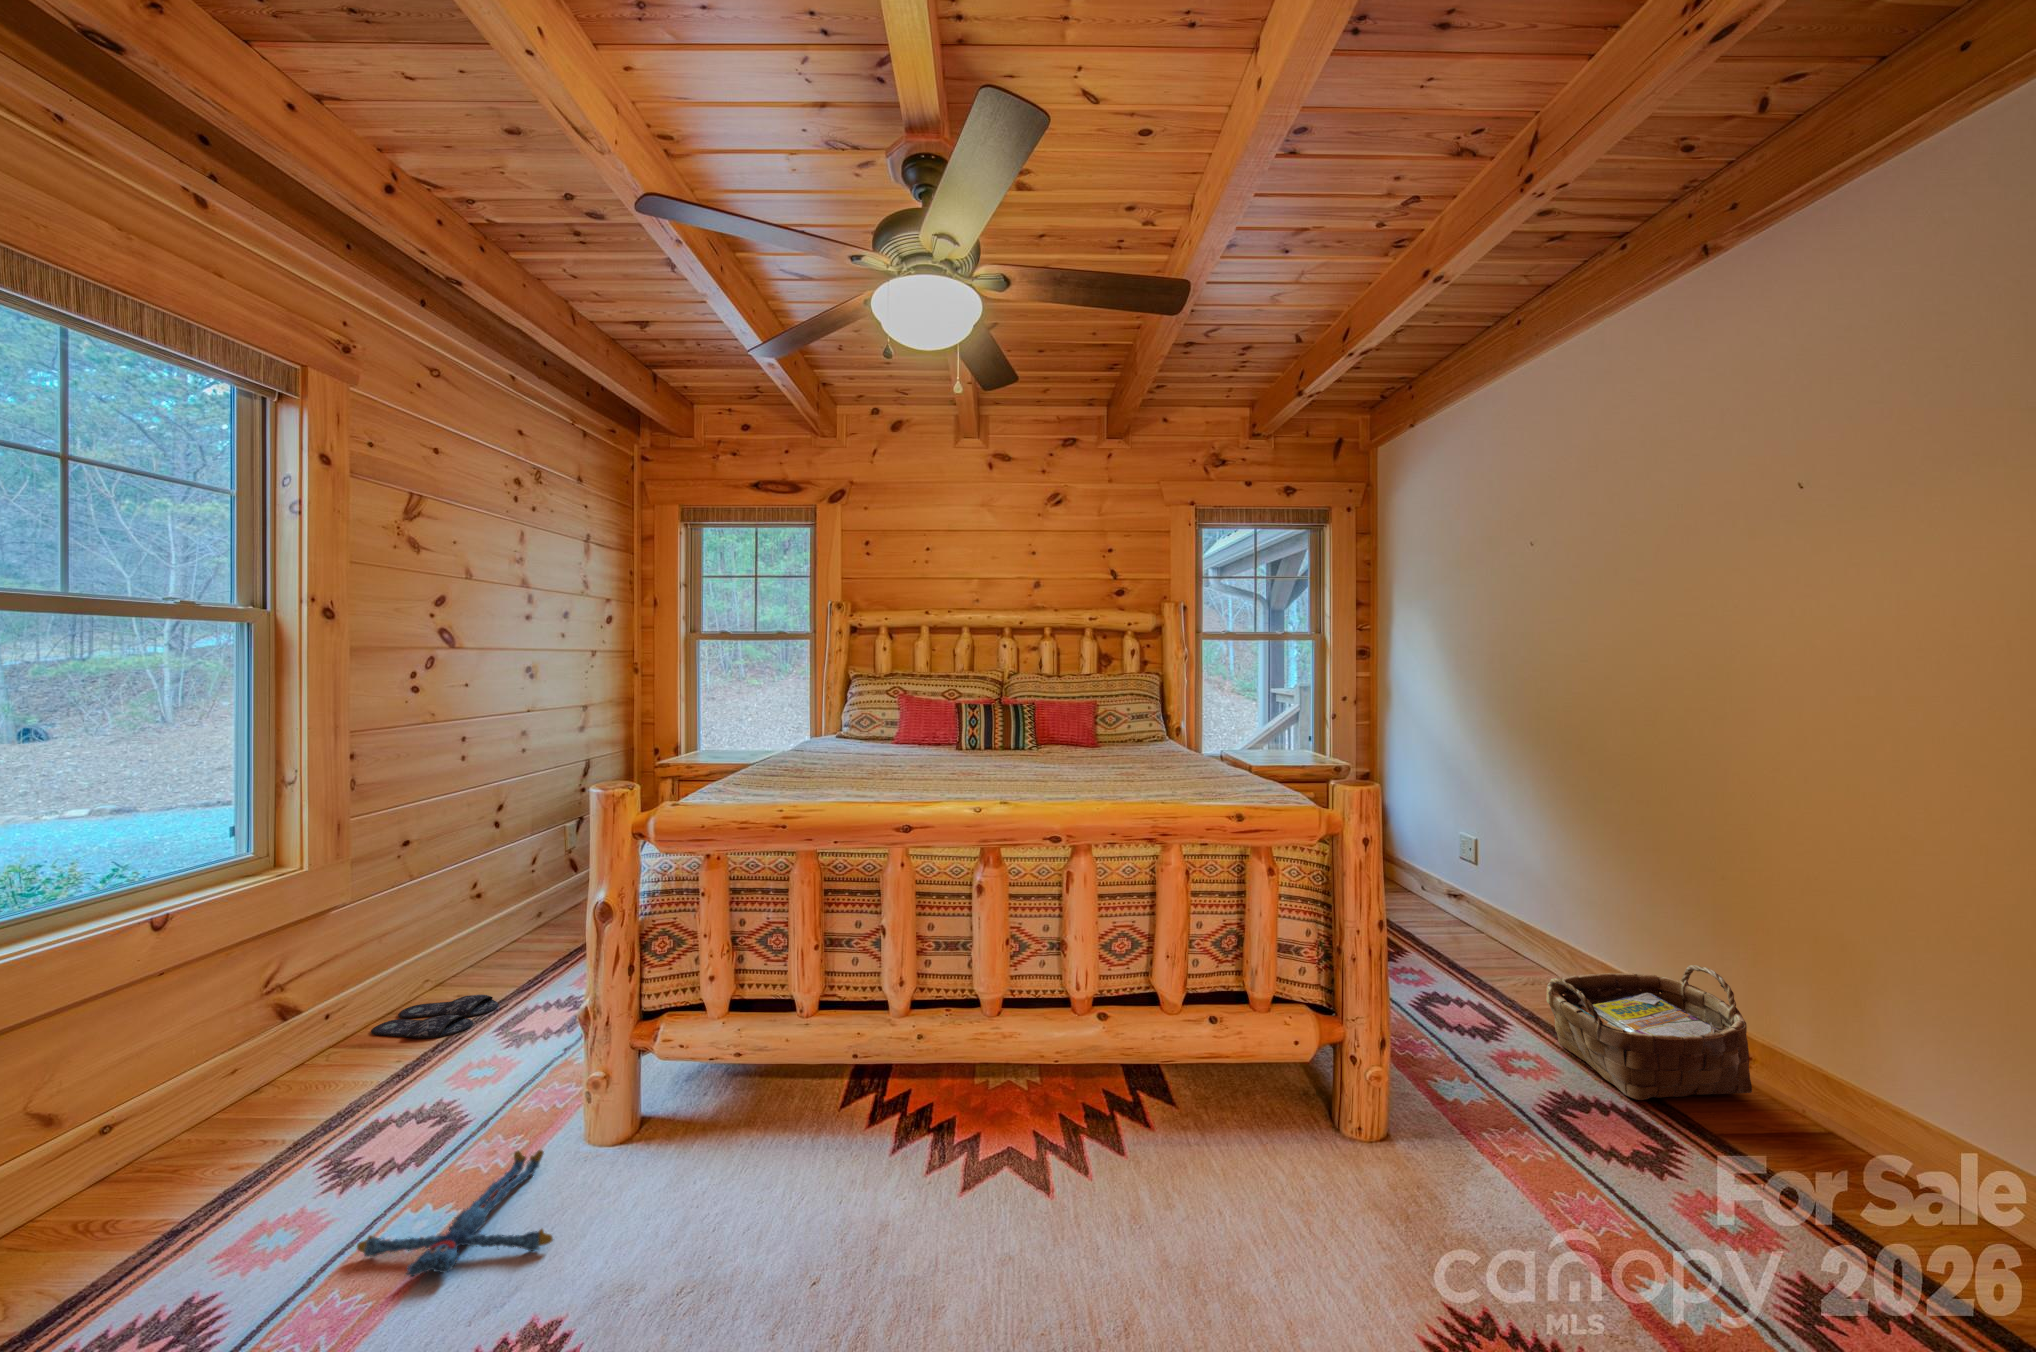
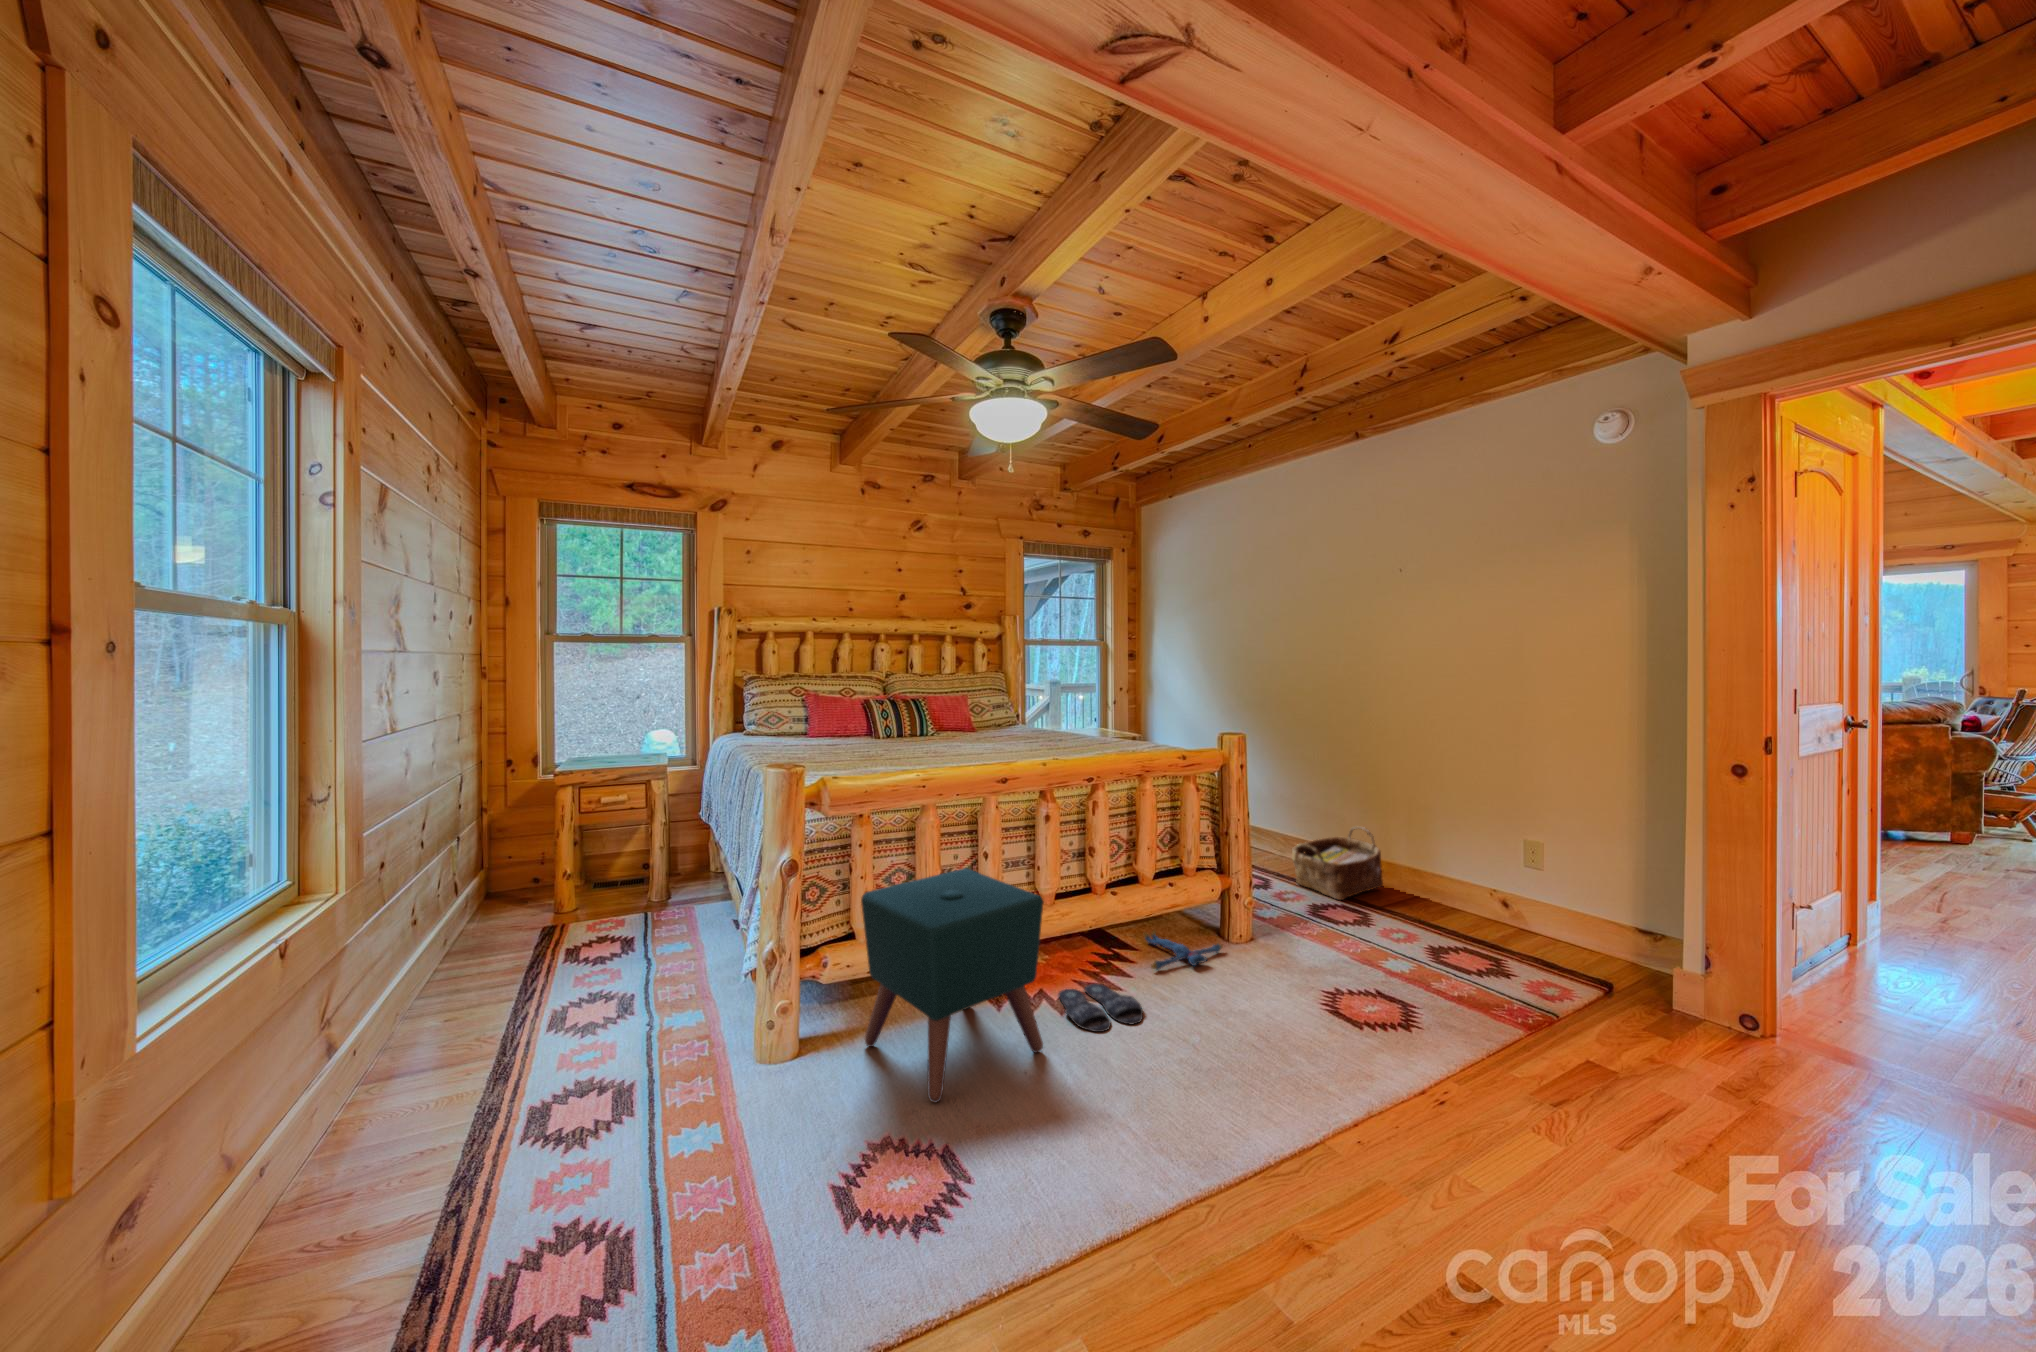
ottoman: none [666,941,892,1292] -> present [861,868,1043,1102]
slippers: present [371,995,498,1038] -> present [1059,984,1143,1032]
plush toy: present [357,1150,553,1277] -> present [1144,930,1223,970]

